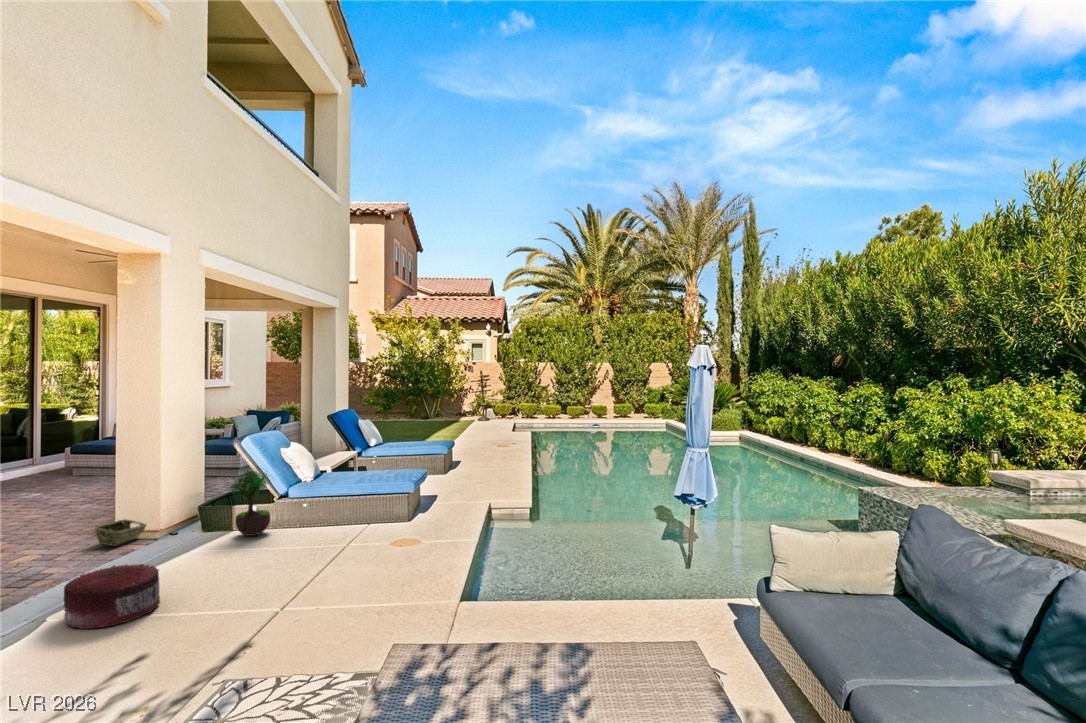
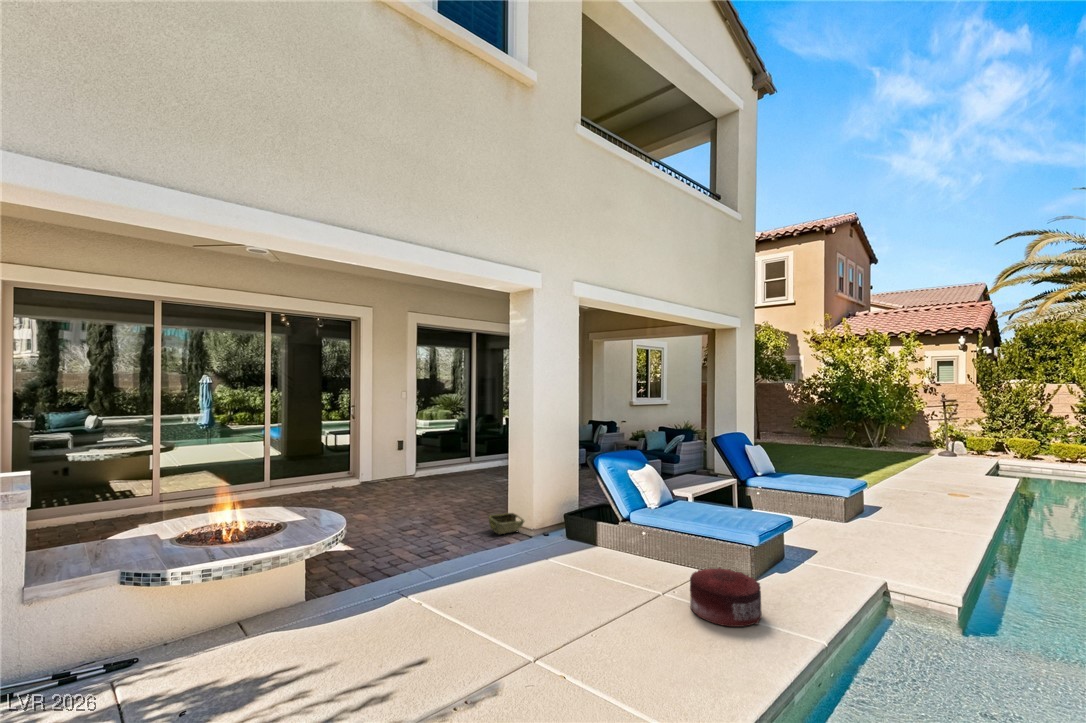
potted tree: present [227,470,270,536] -> none [567,482,610,553]
pouf: present [64,564,160,629] -> present [690,567,762,627]

